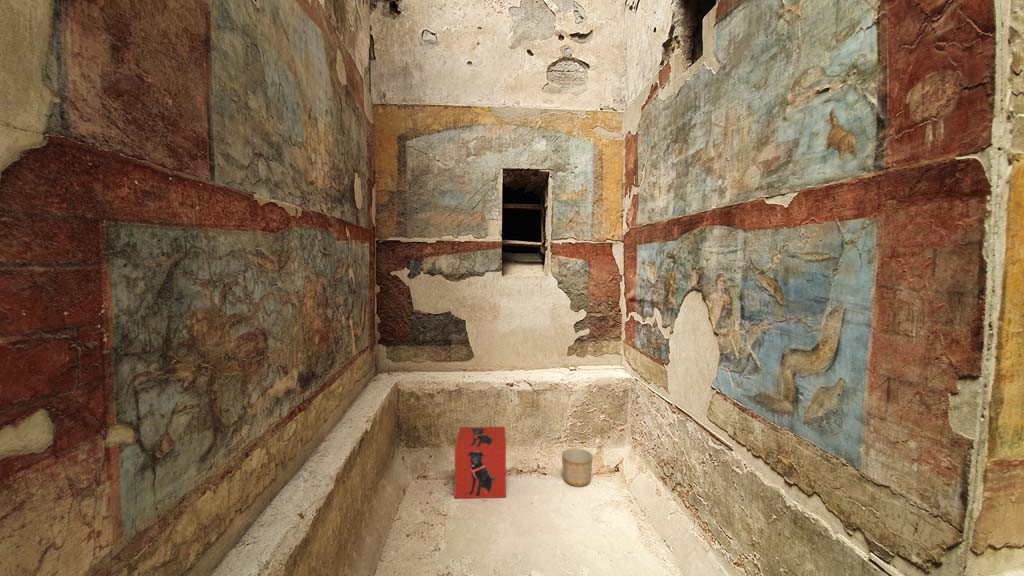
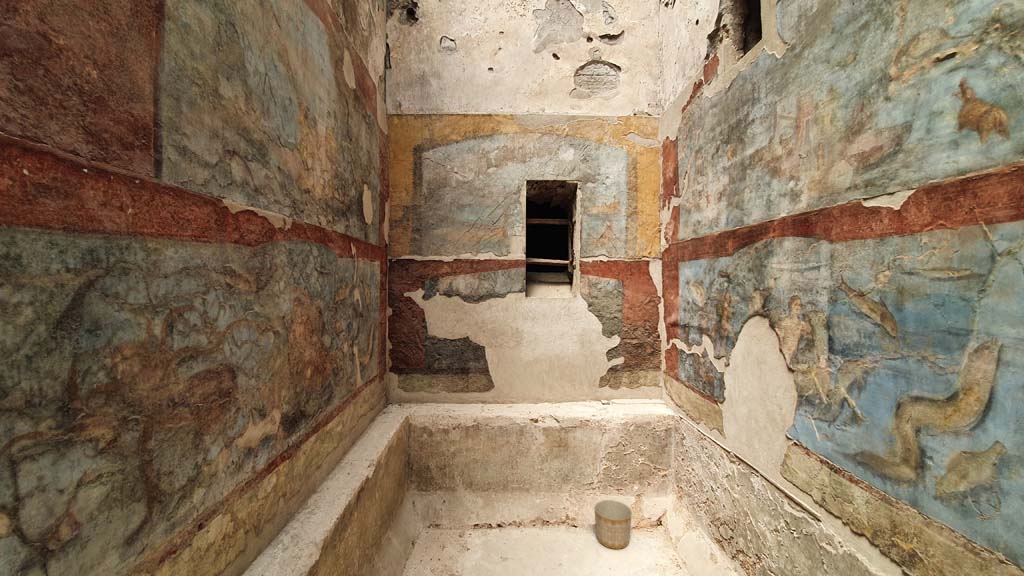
storage box: present [455,427,506,498] -> none [468,471,529,560]

